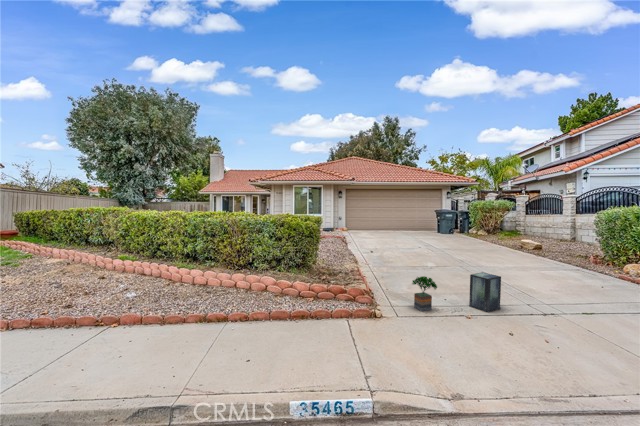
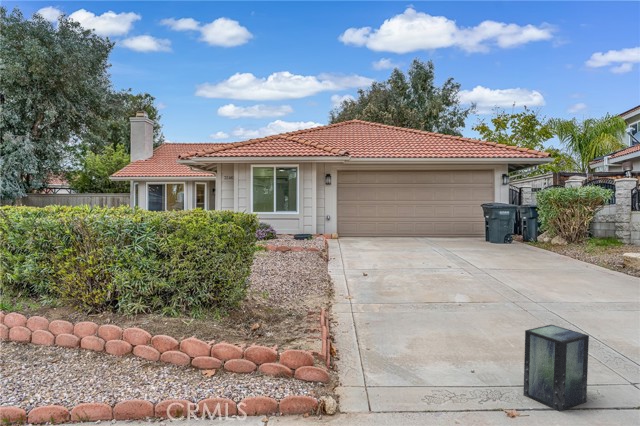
potted tree: present [412,276,437,311] -> none [404,332,457,408]

